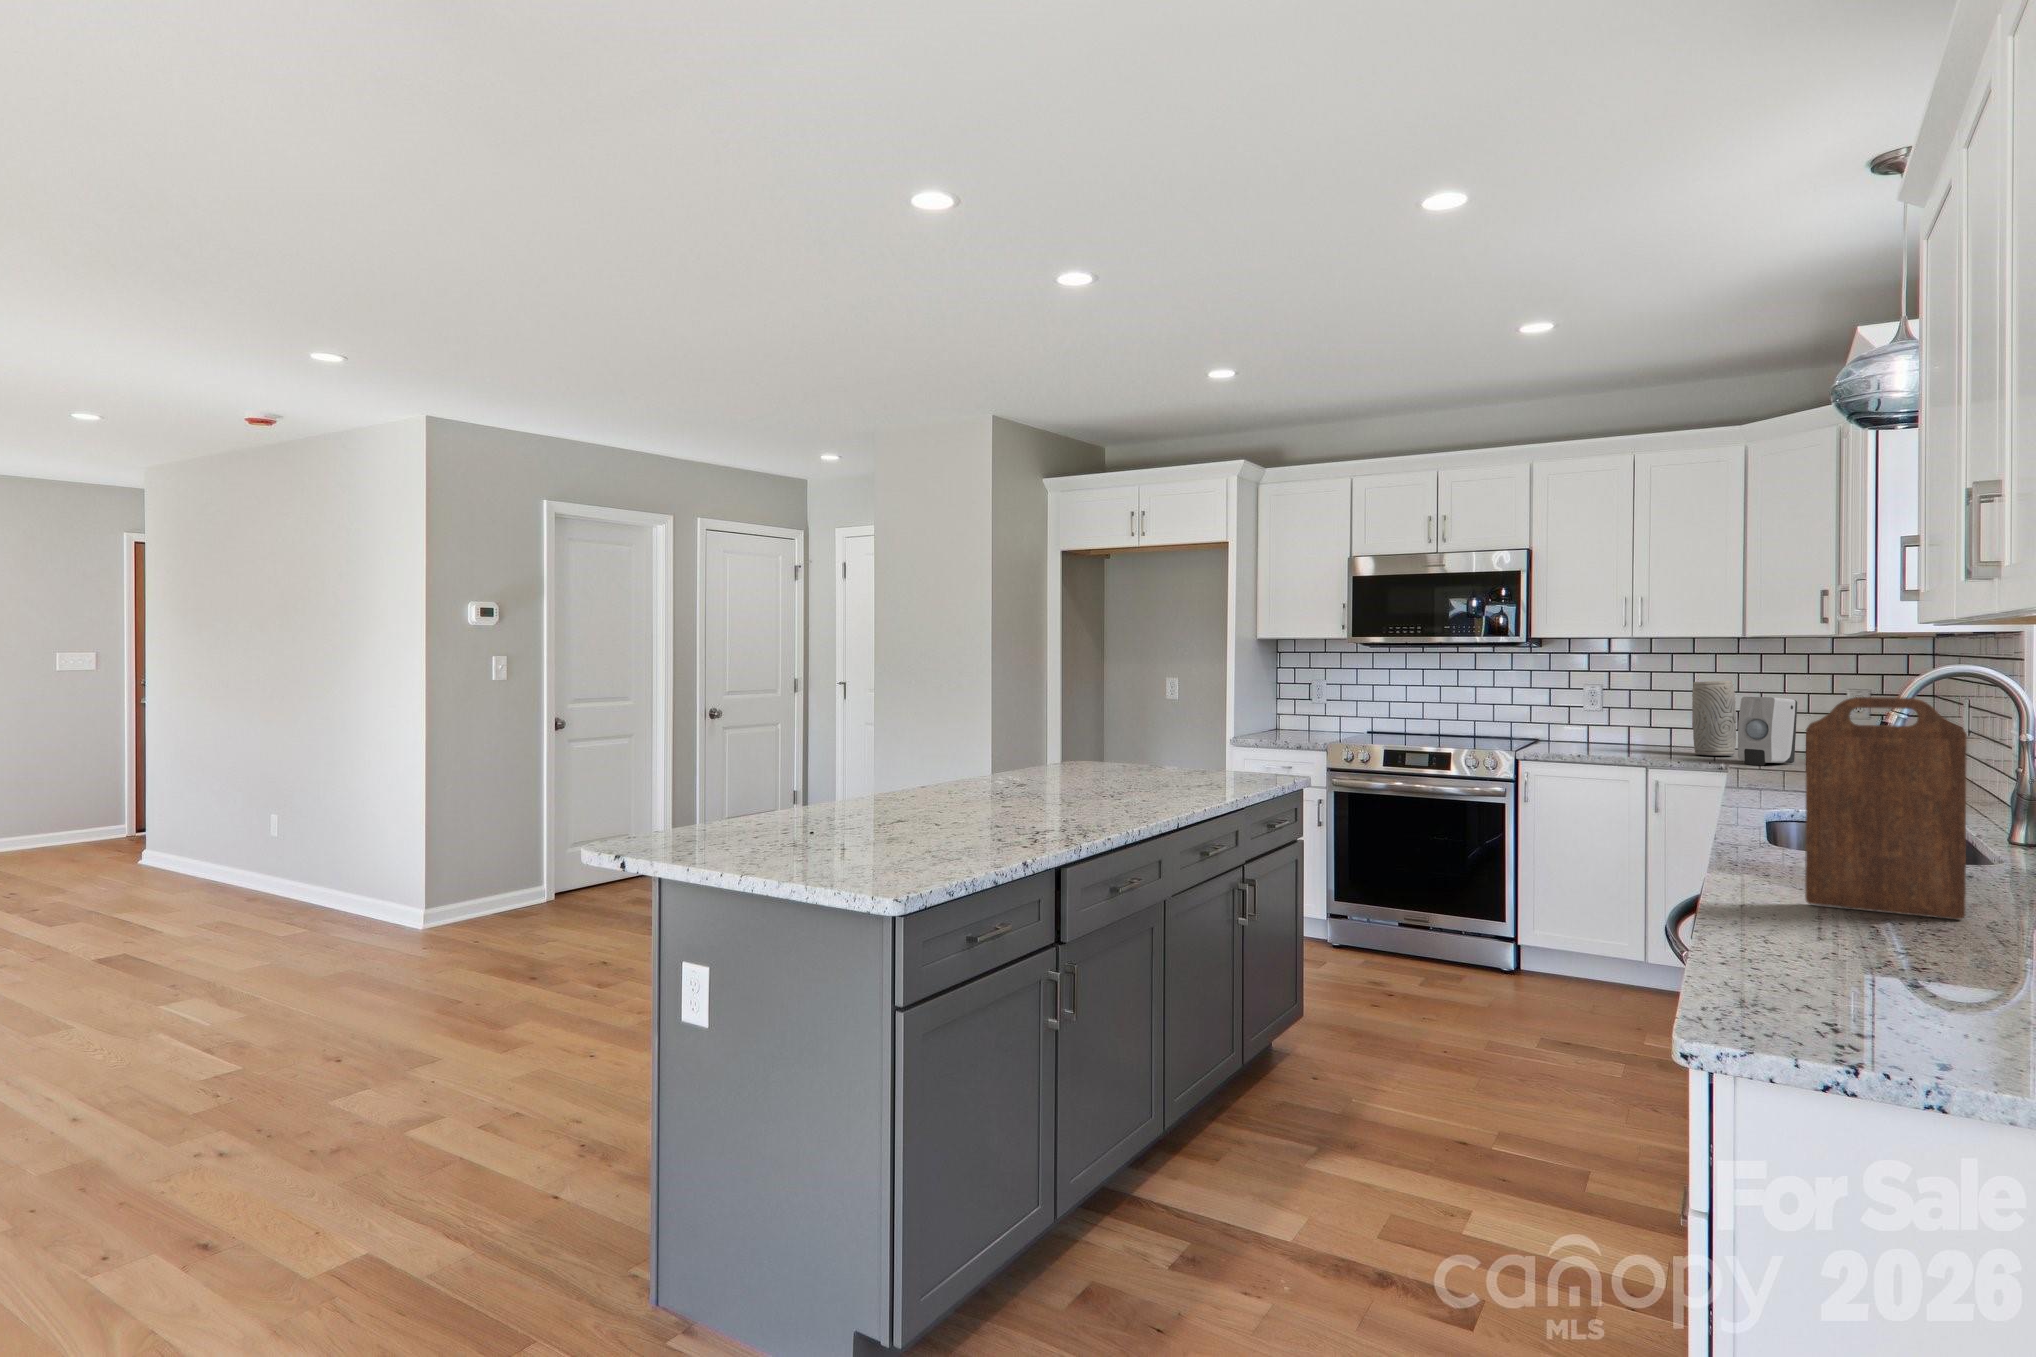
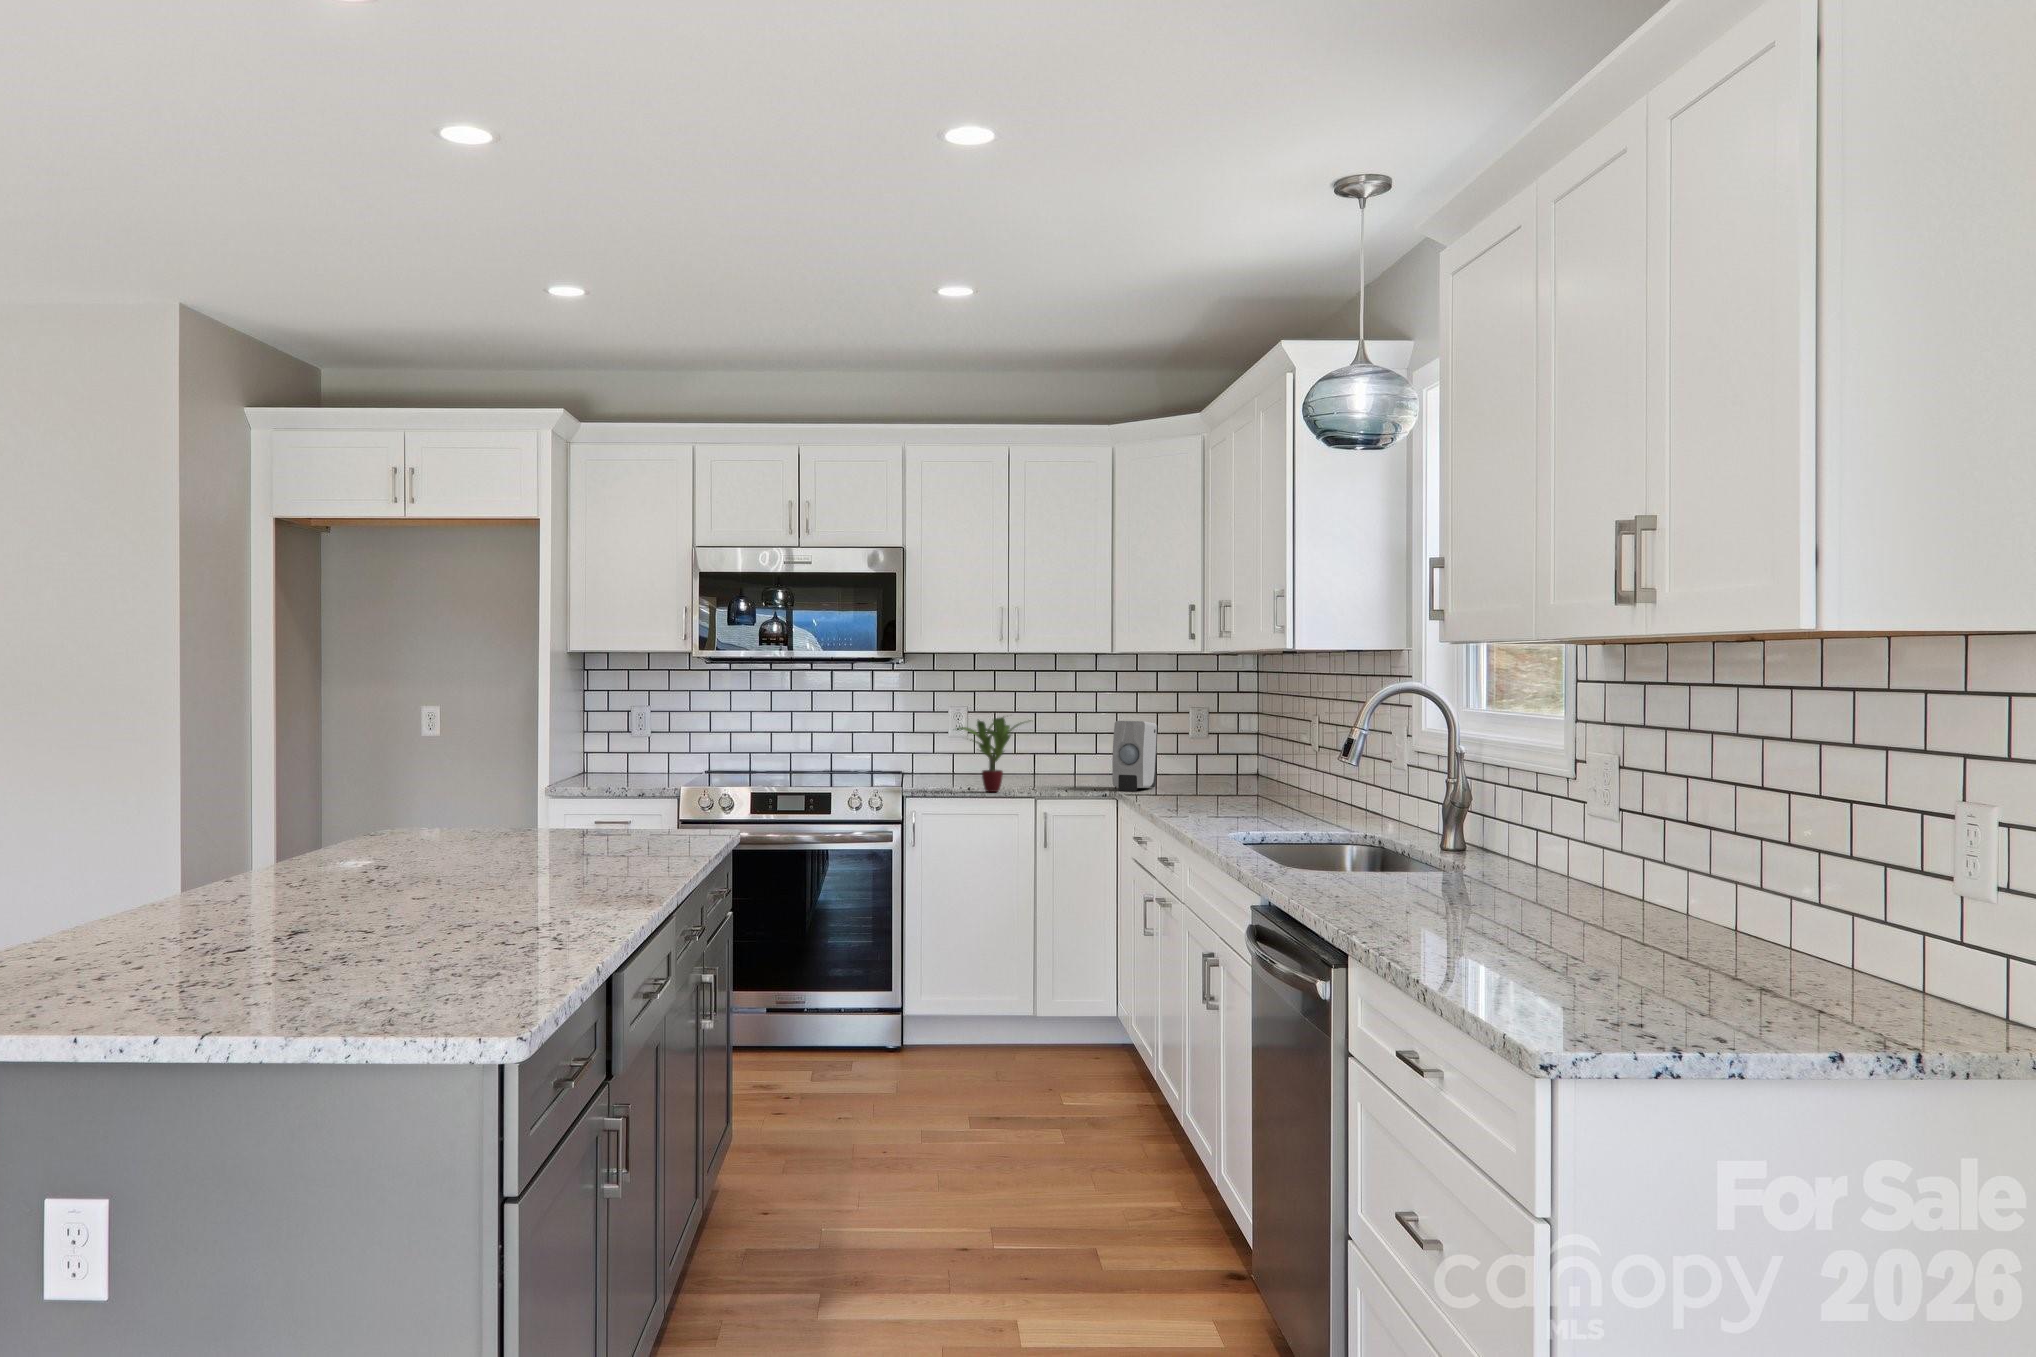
vase: present [1692,681,1736,756] -> none [1060,705,1098,783]
potted plant: none [1566,689,1645,759] -> present [956,717,1023,792]
cutting board: present [1805,697,1967,919] -> none [1397,713,1514,916]

